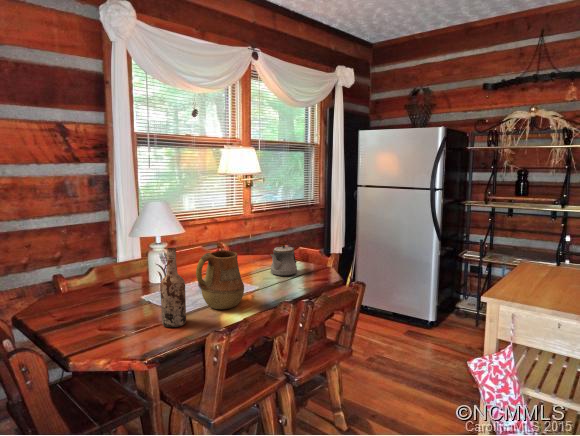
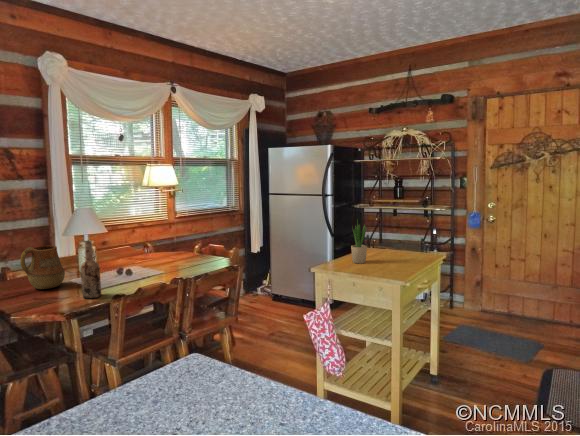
potted plant: none [527,223,560,290] -> present [351,223,367,263]
teapot: present [270,245,297,276] -> none [178,241,203,265]
pitcher: present [196,250,244,309] -> present [20,245,65,289]

